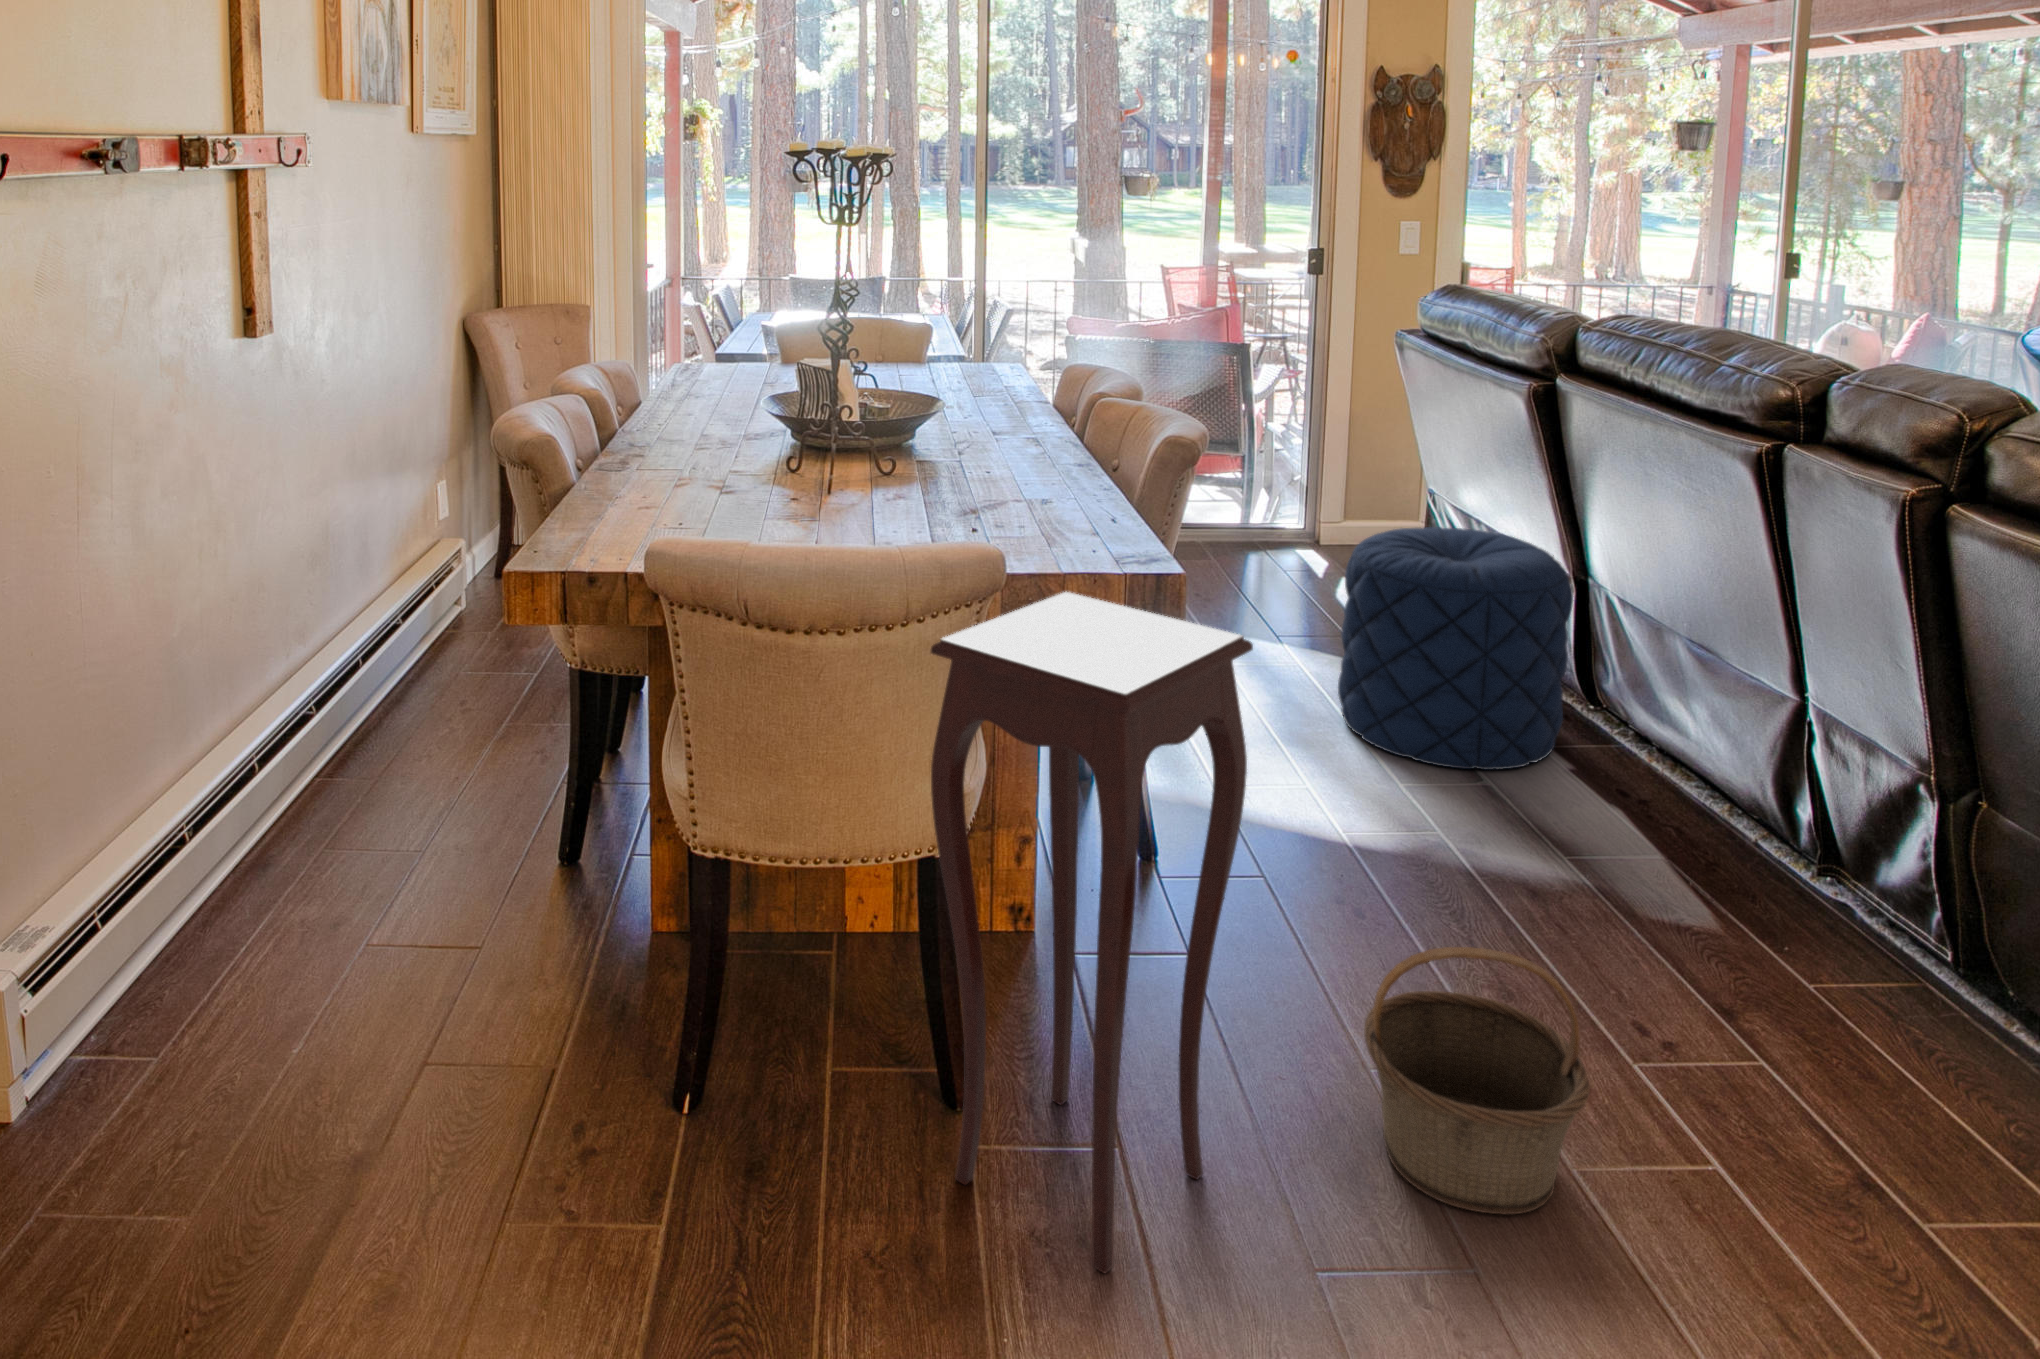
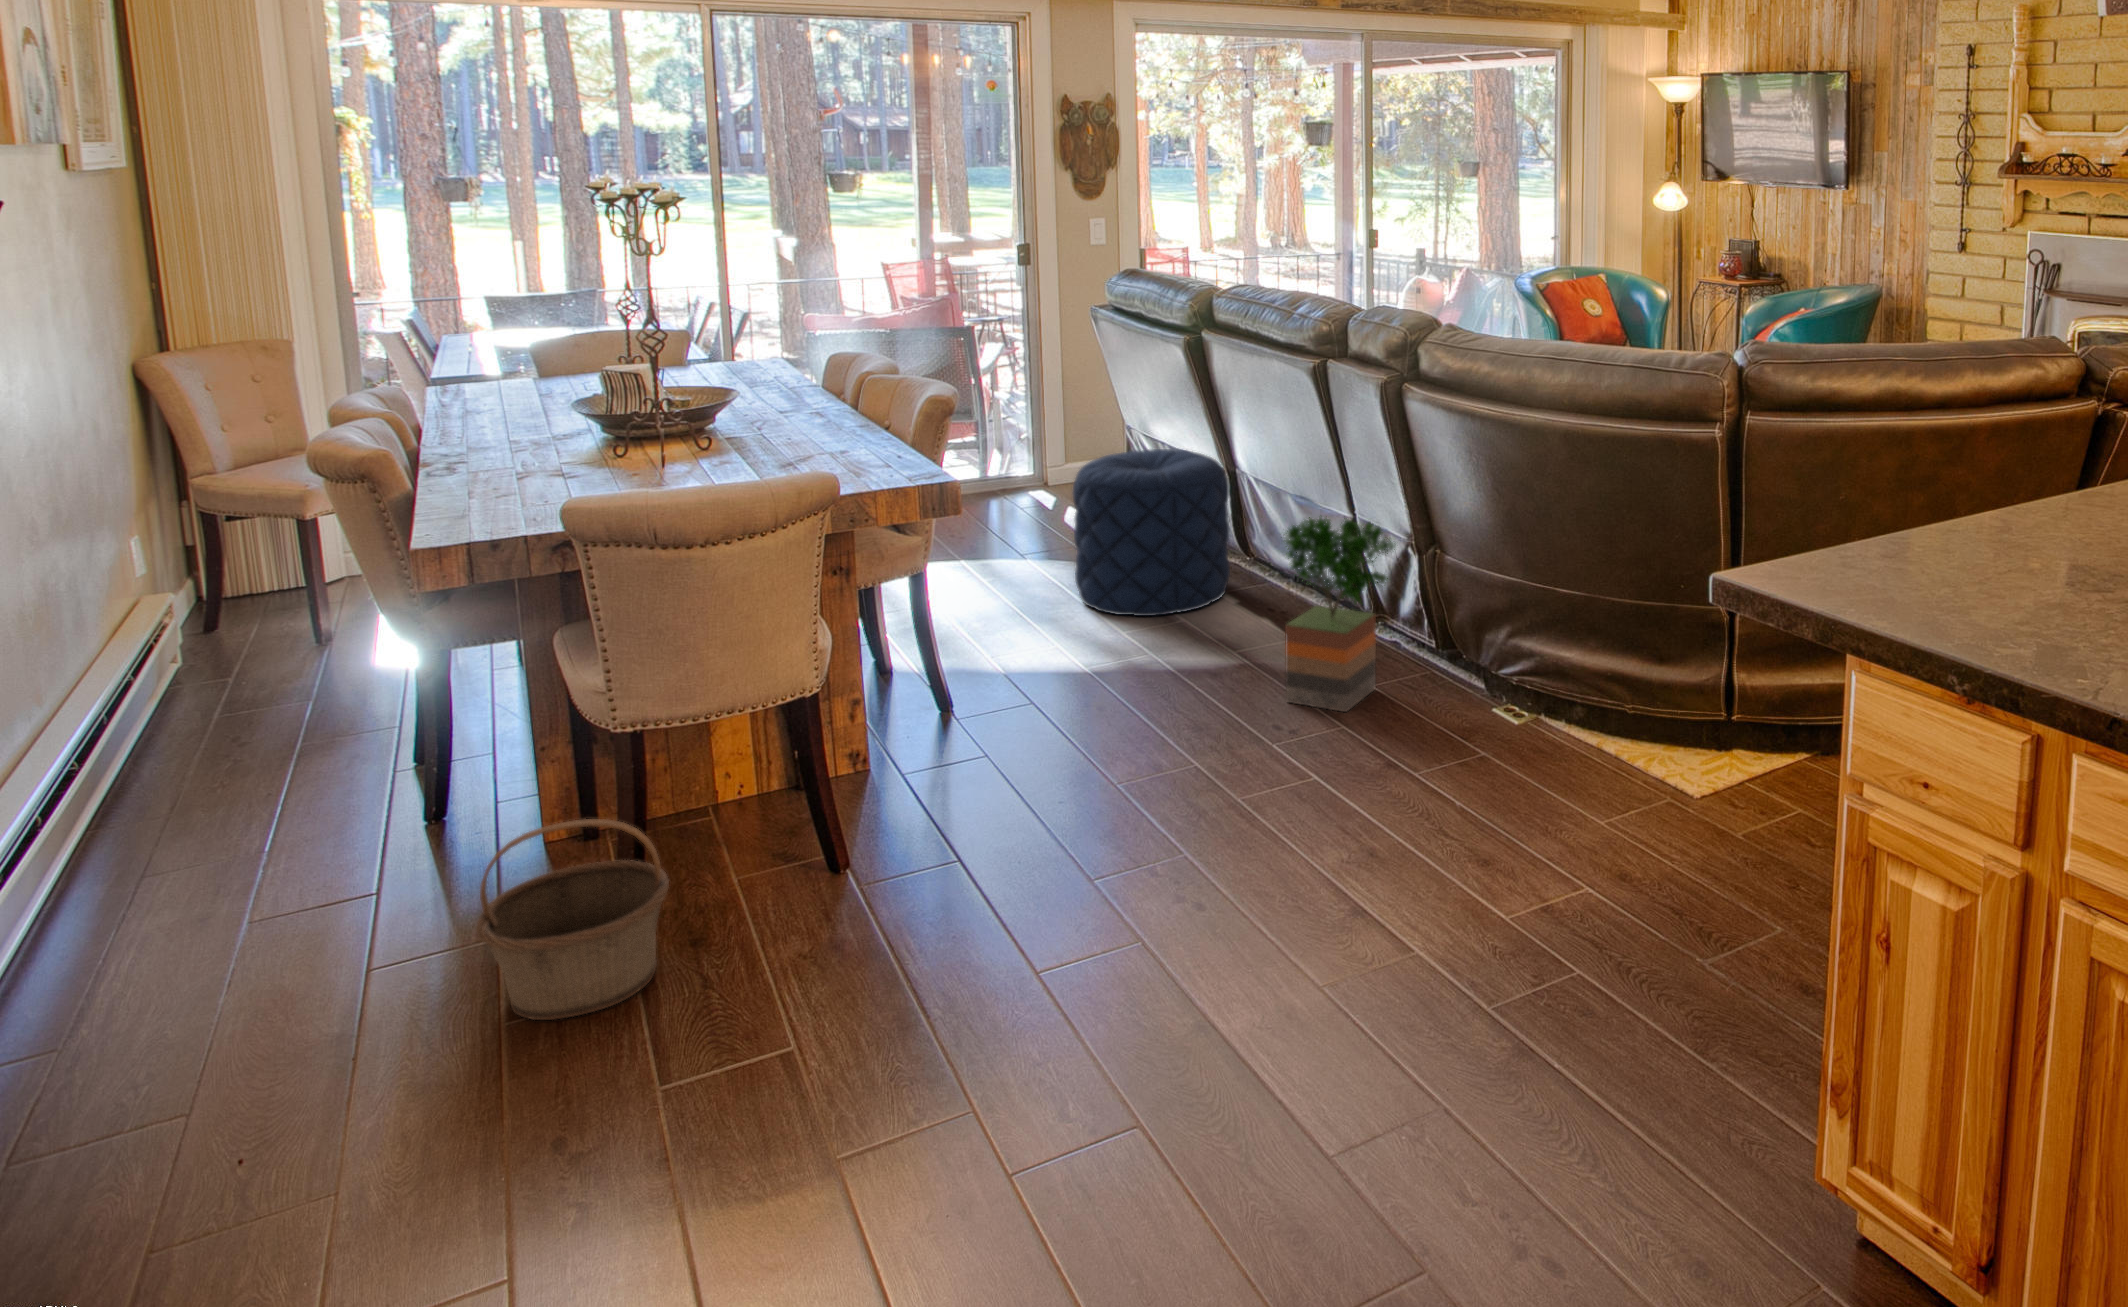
side table: present [931,592,1253,1273] -> none [800,497,1026,910]
potted tree: none [1659,694,1910,1049] -> present [1281,517,1396,712]
basket: present [1364,947,1590,1214] -> present [476,819,669,1020]

